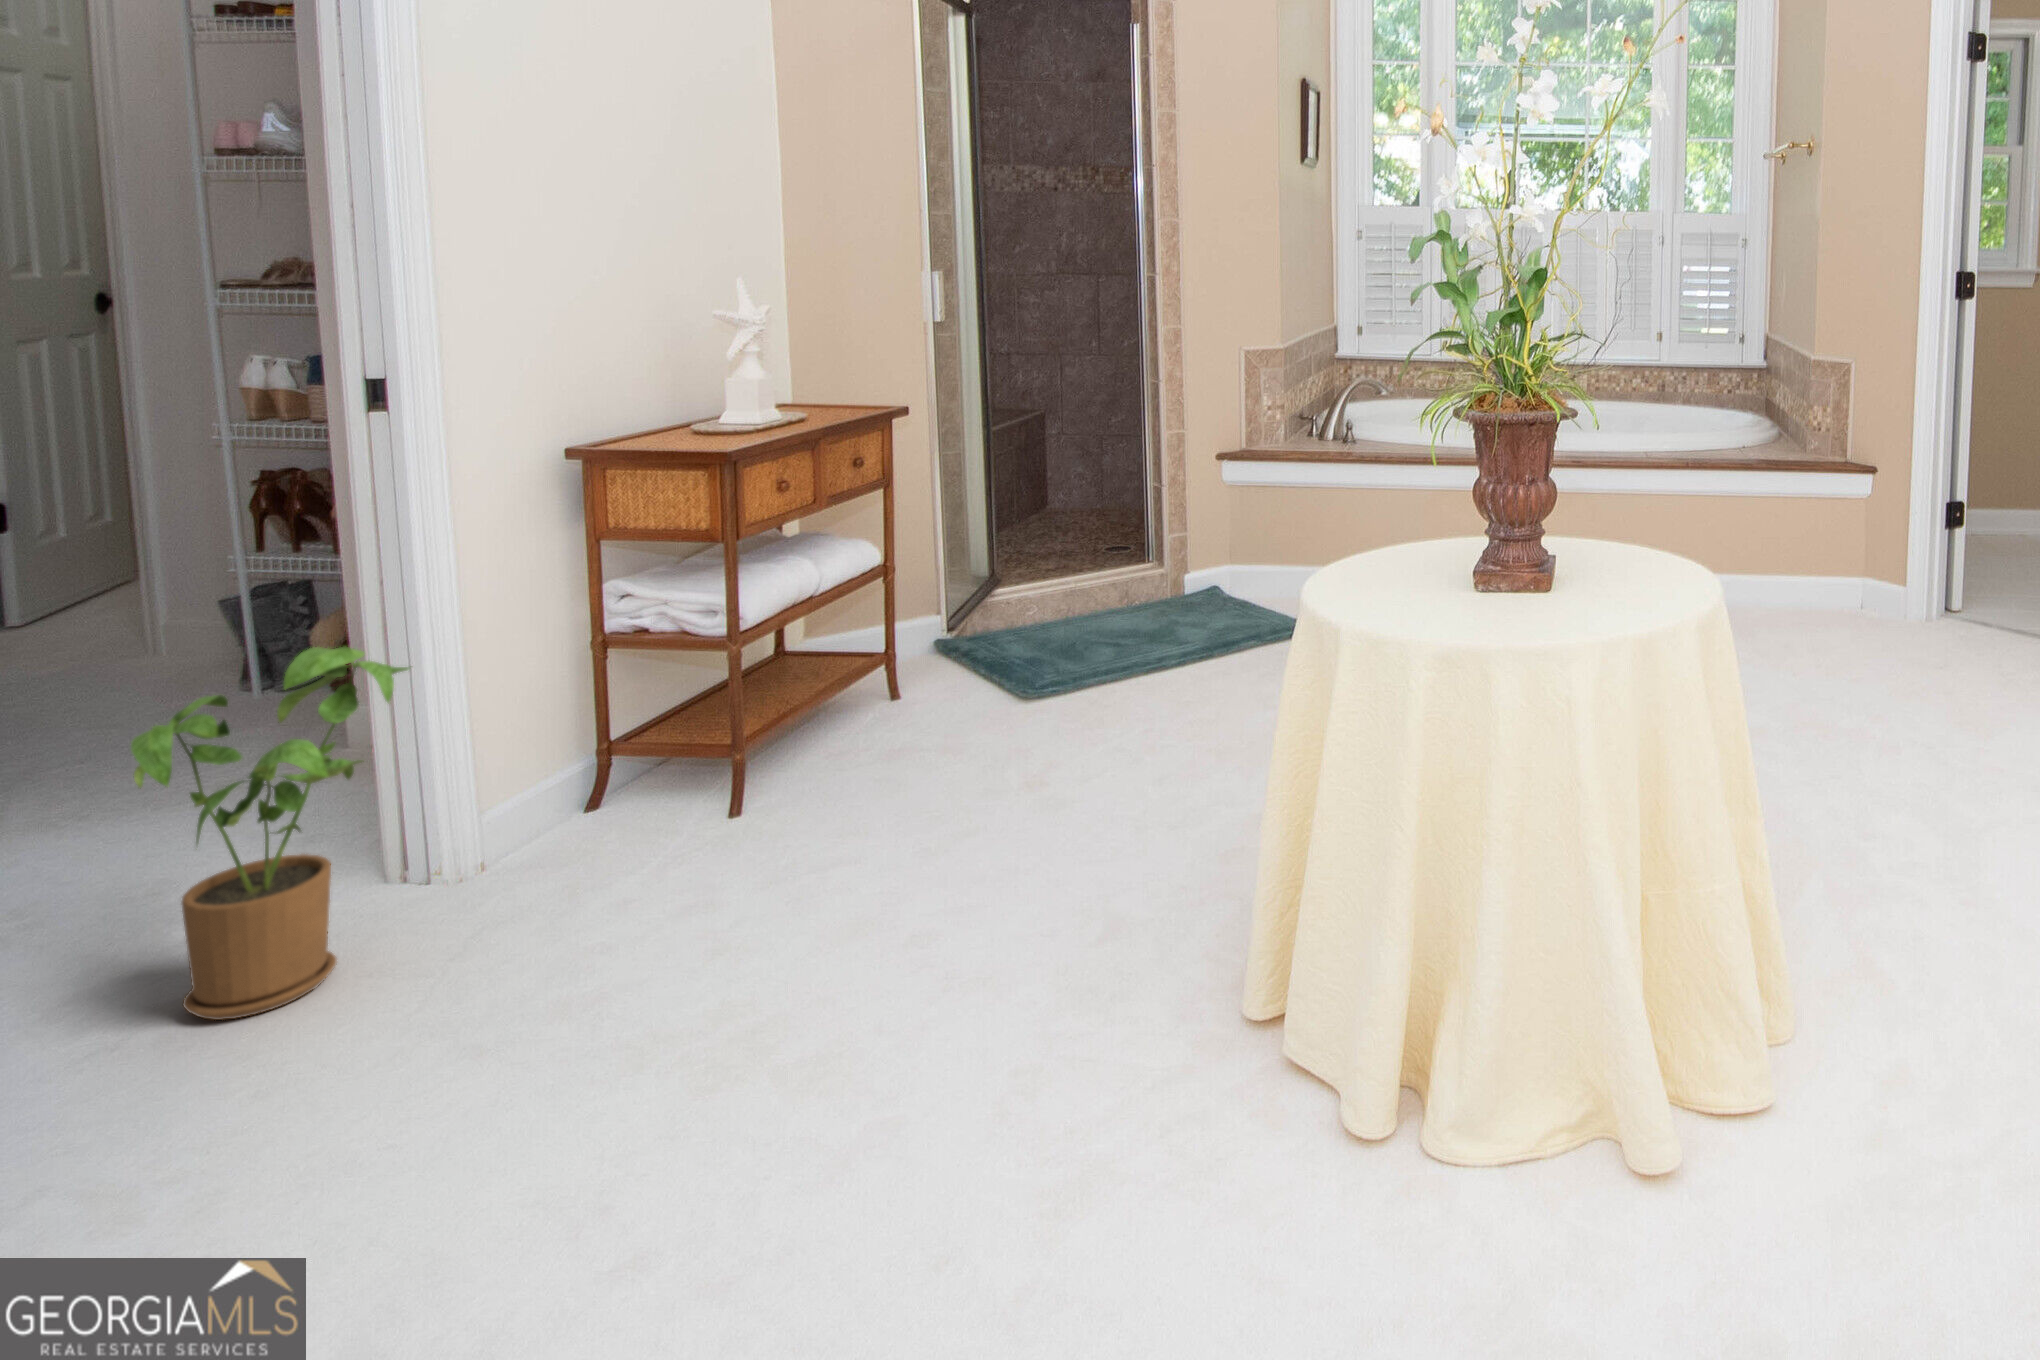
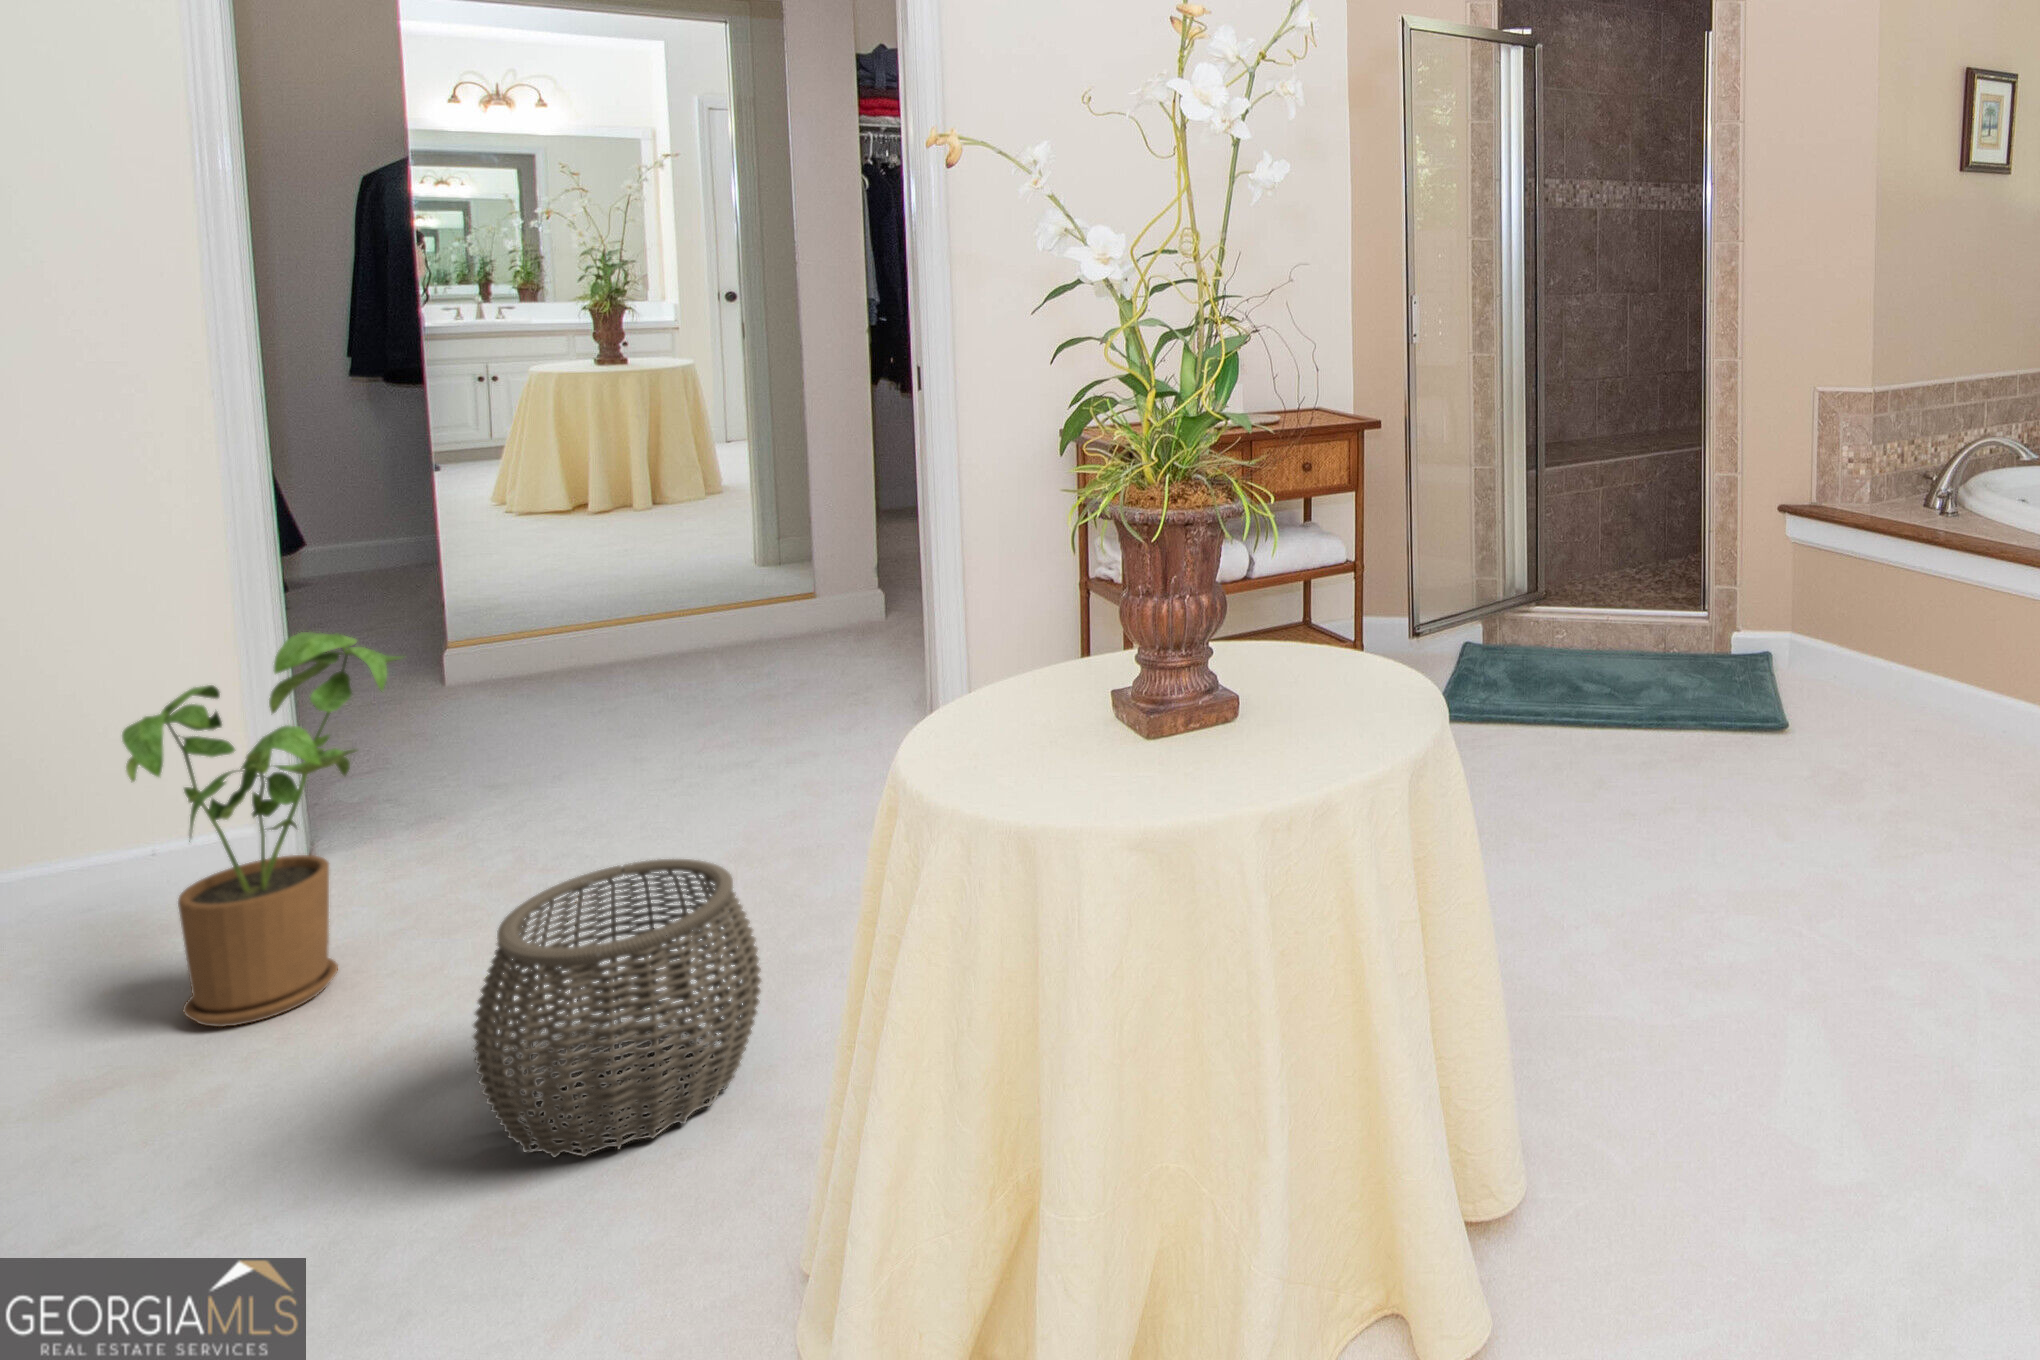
woven basket: none [471,869,749,1154] -> present [473,859,761,1157]

